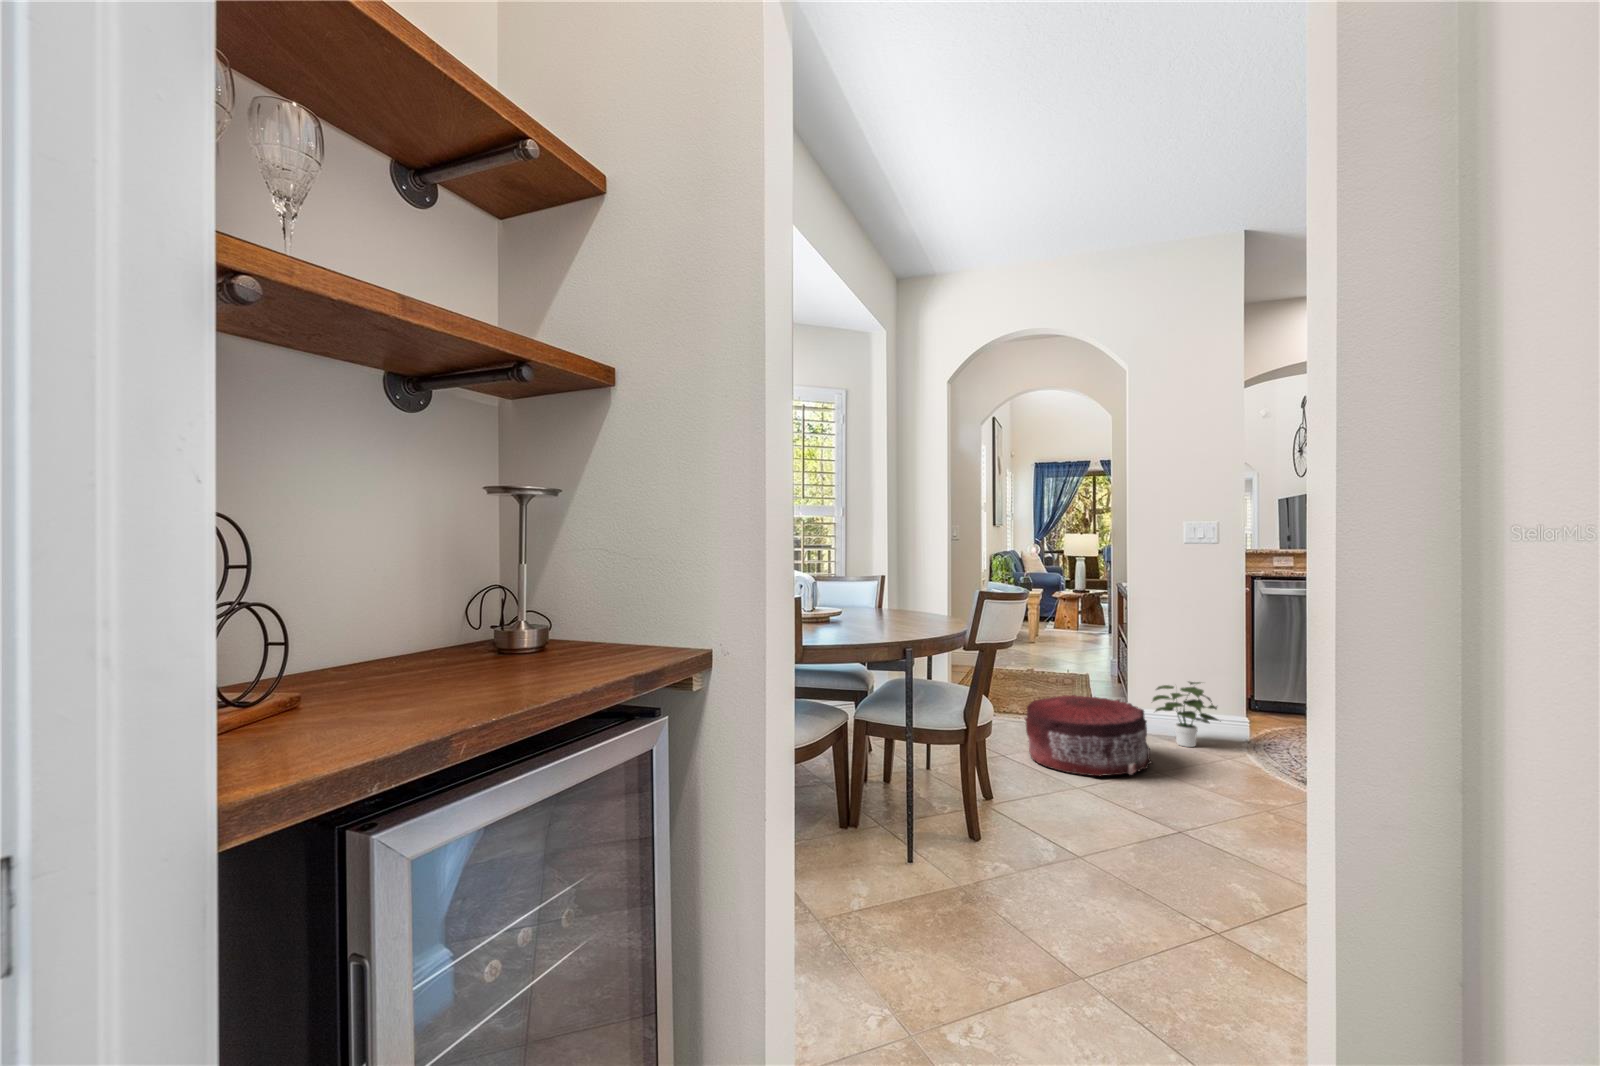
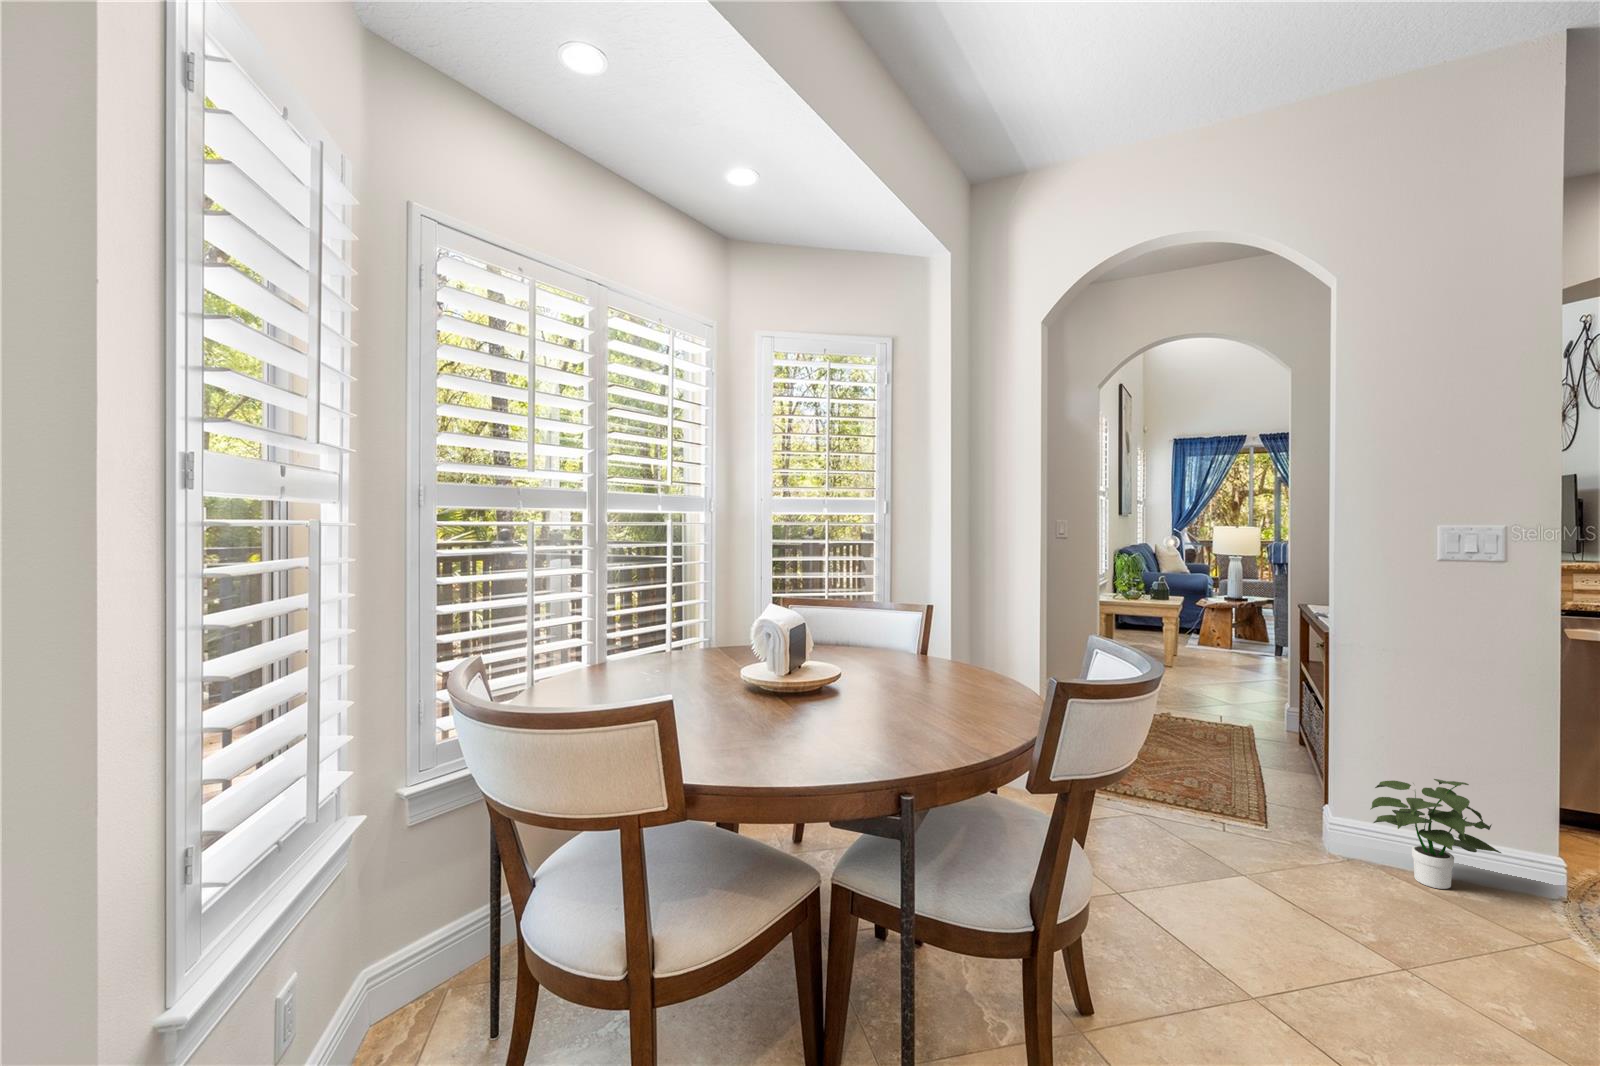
pouf: present [1025,695,1152,776] -> none [1155,792,1384,956]

